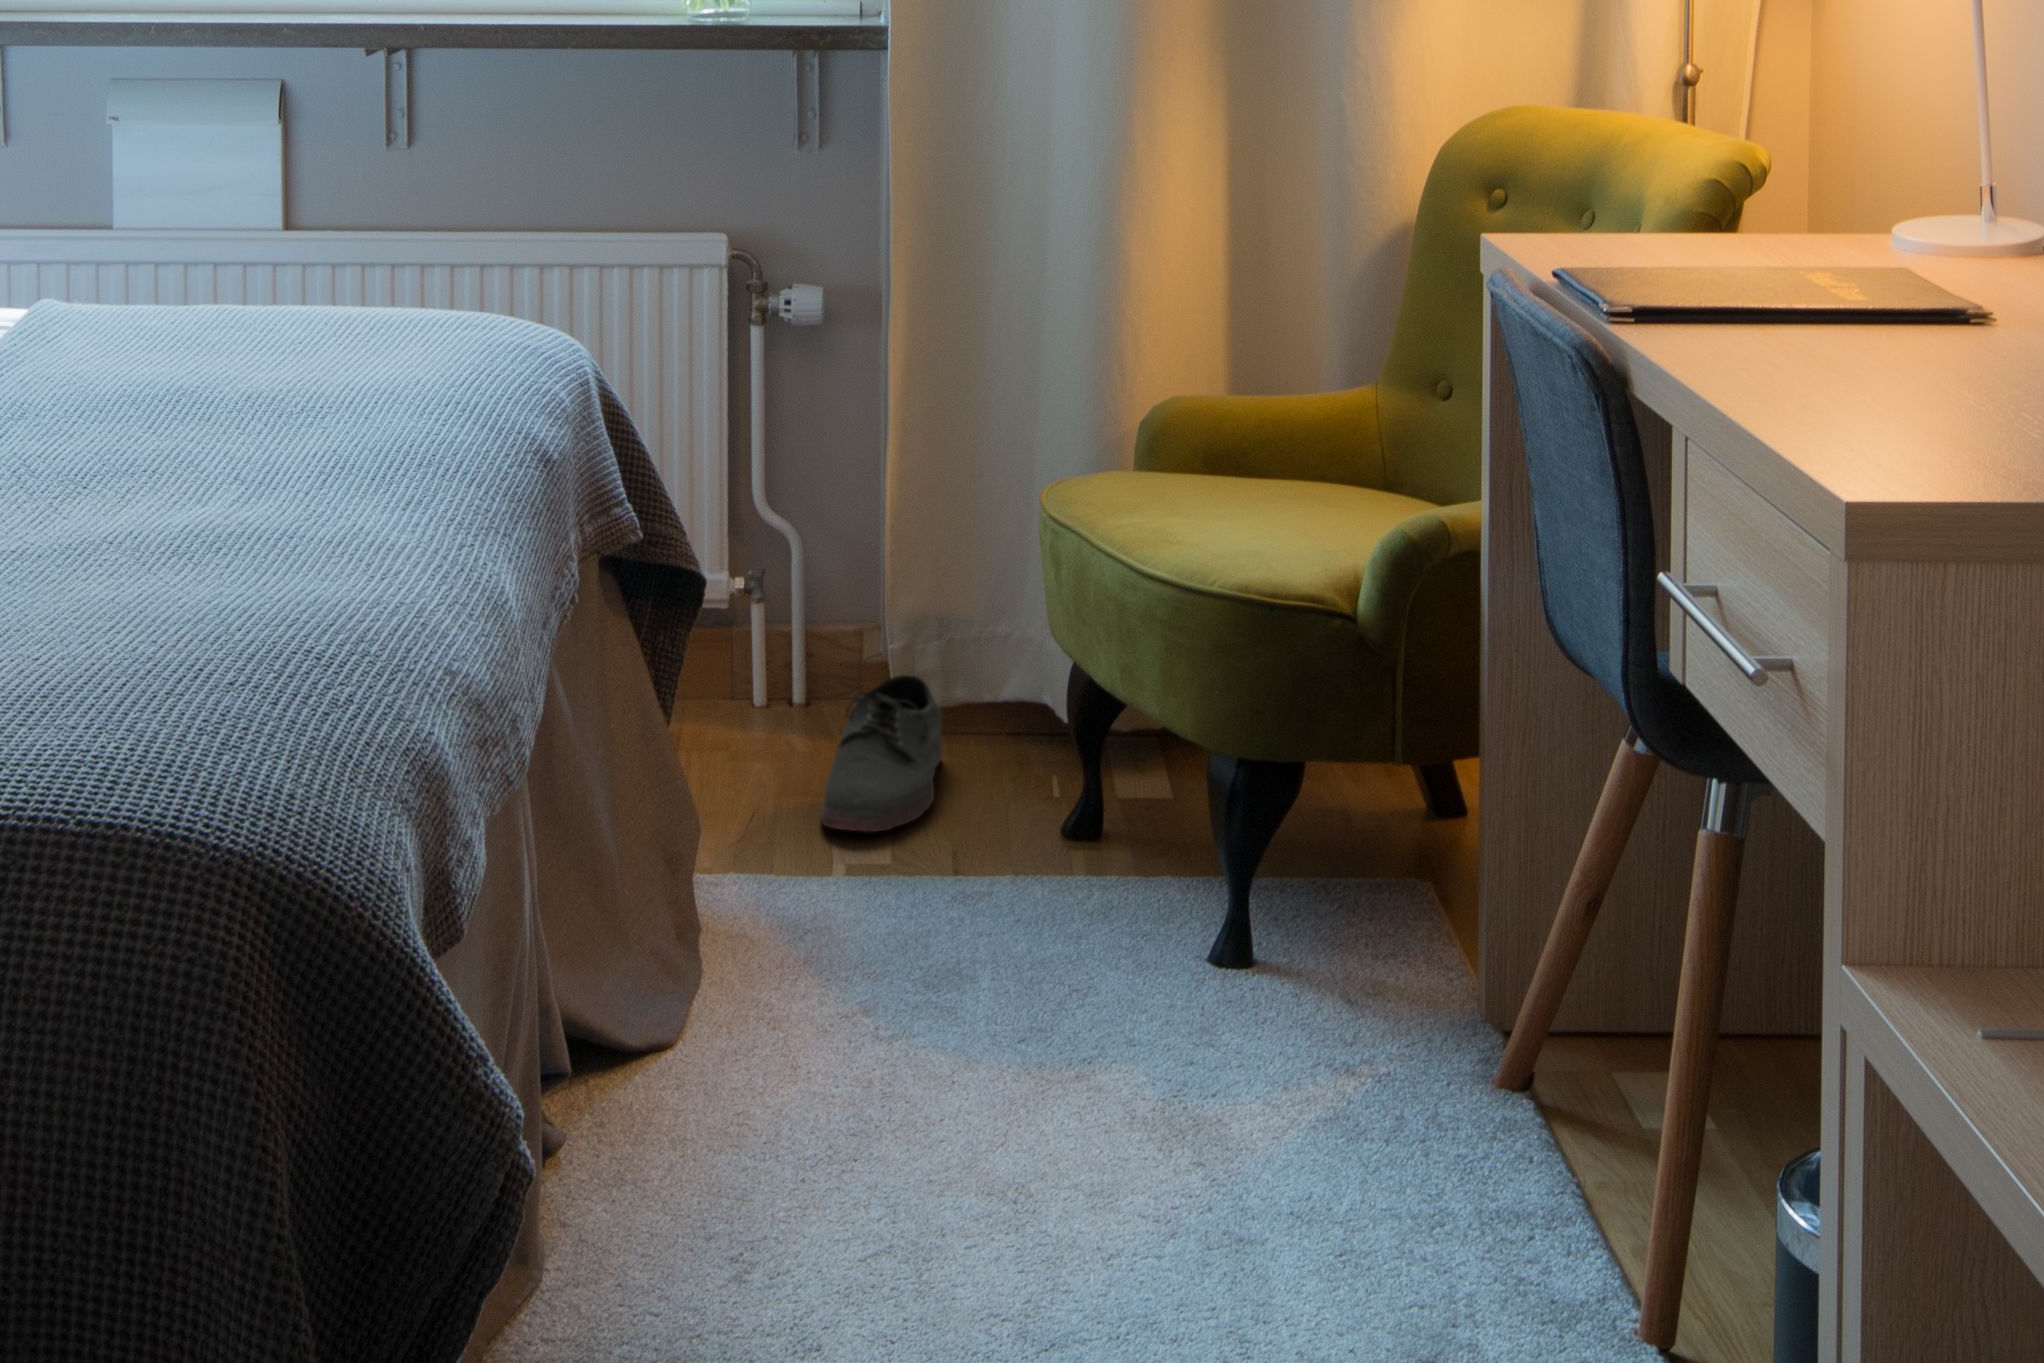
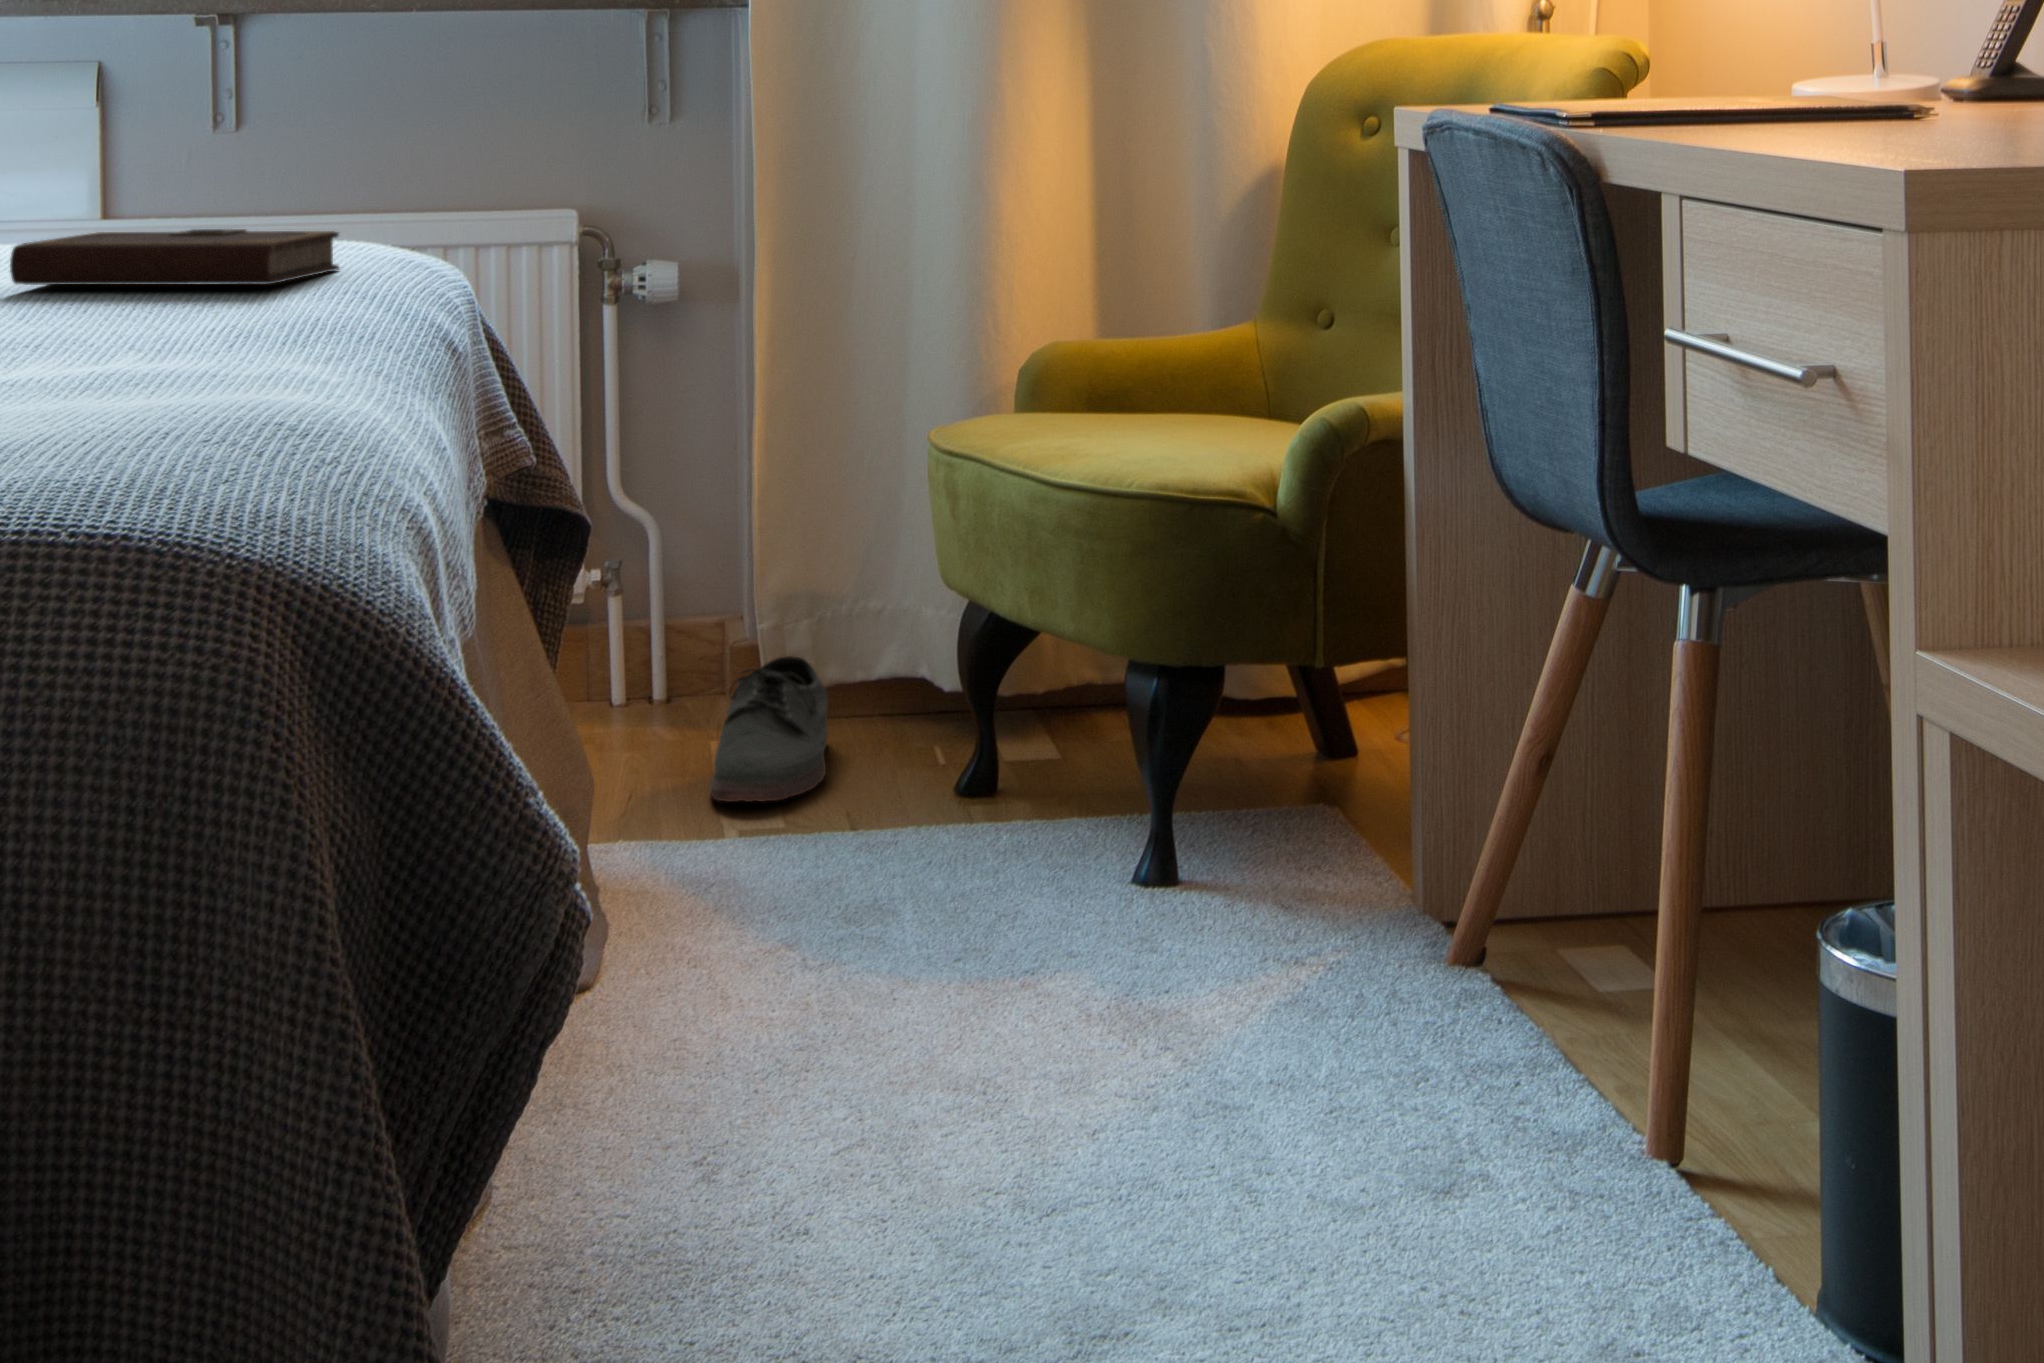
notebook: none [151,317,454,397] -> present [10,229,339,285]

